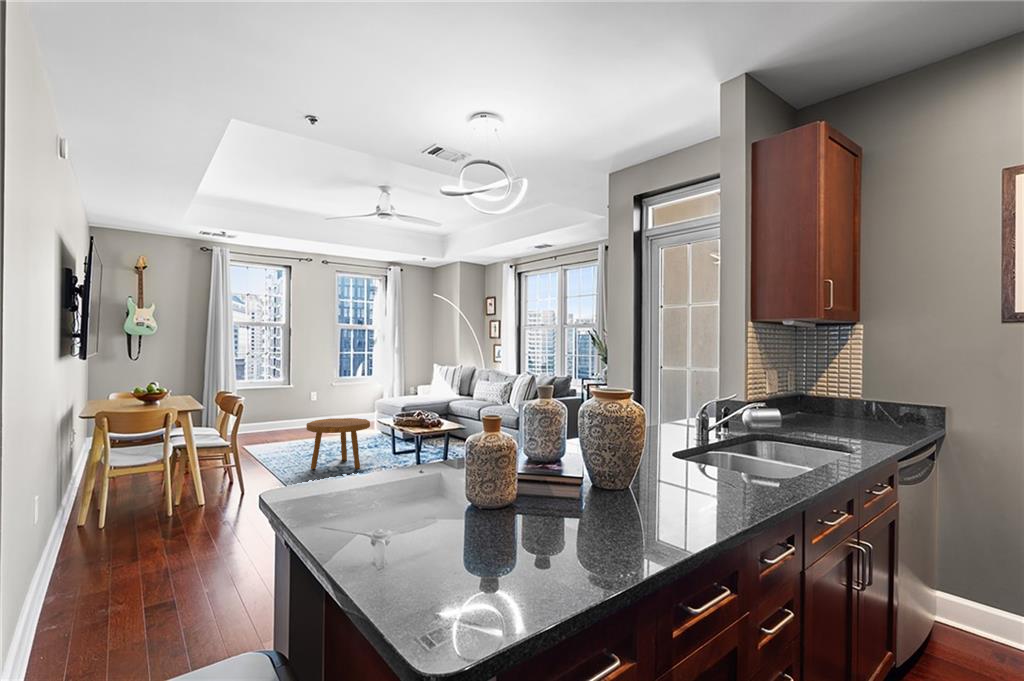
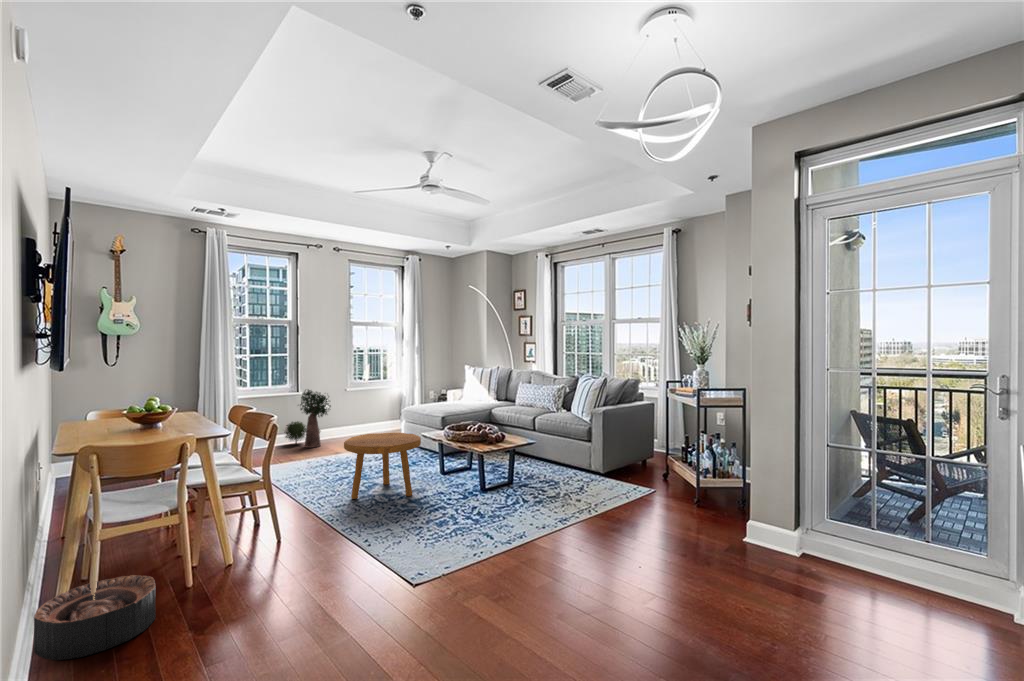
potted plant: none [275,383,315,433] -> present [285,390,331,448]
basket: none [65,503,145,547] -> present [34,575,156,660]

